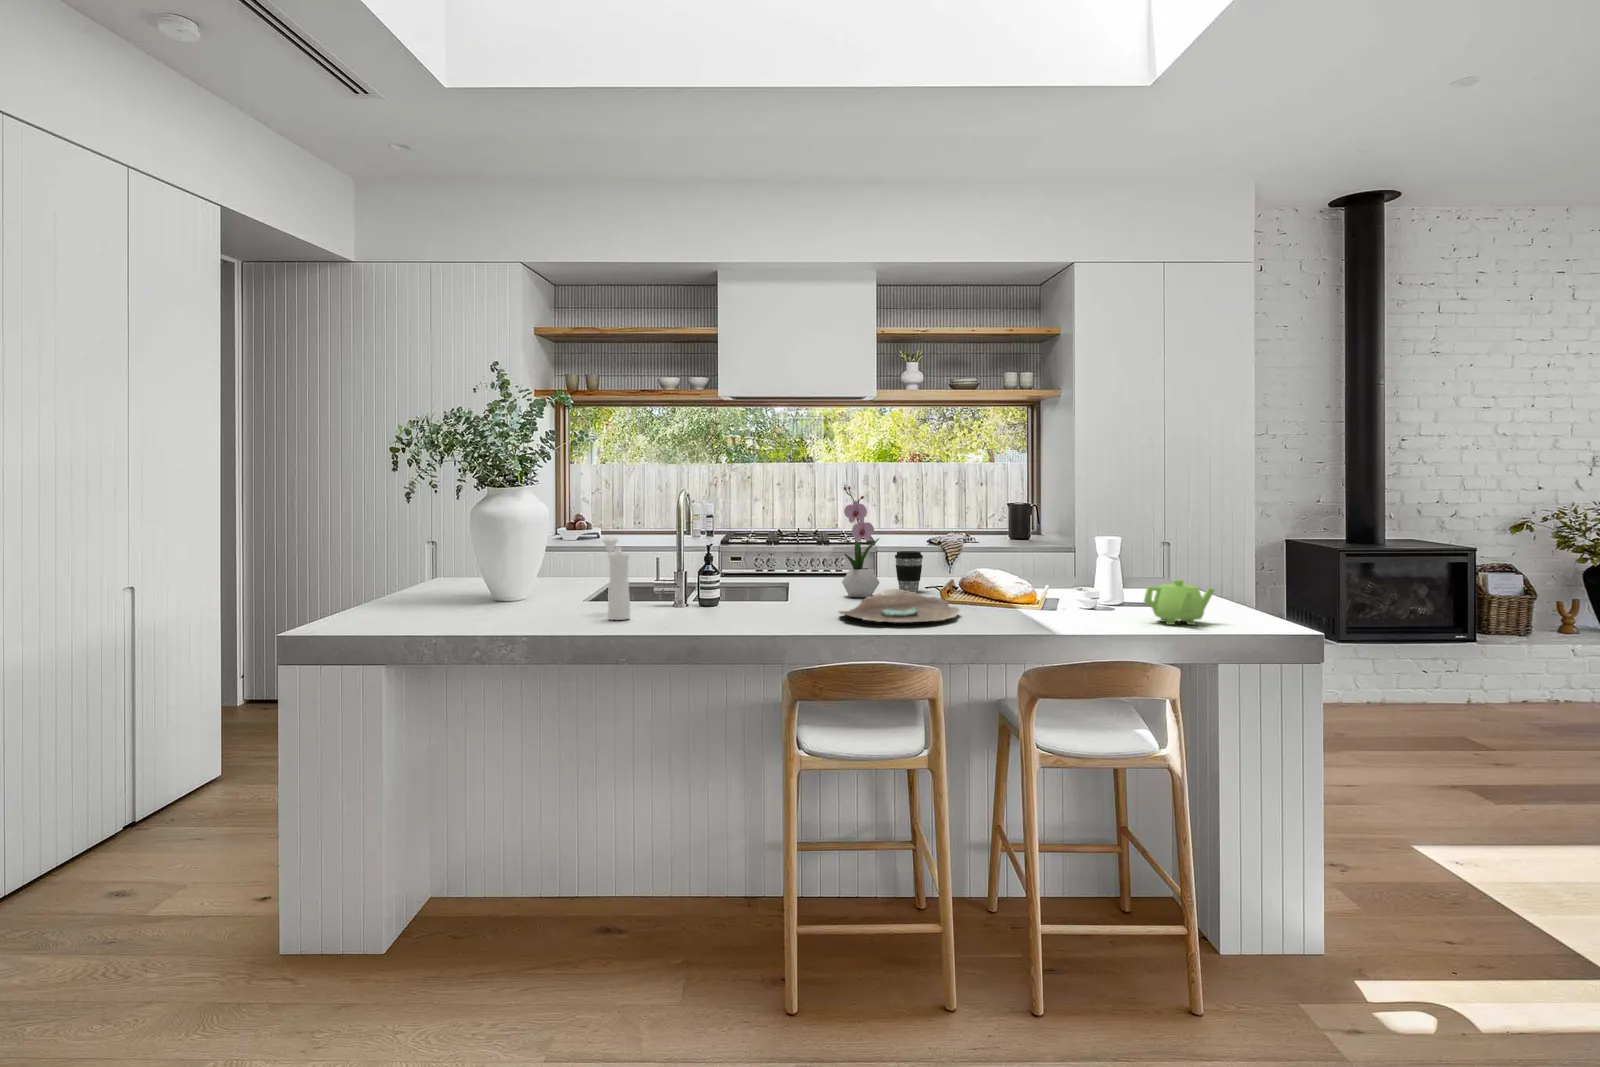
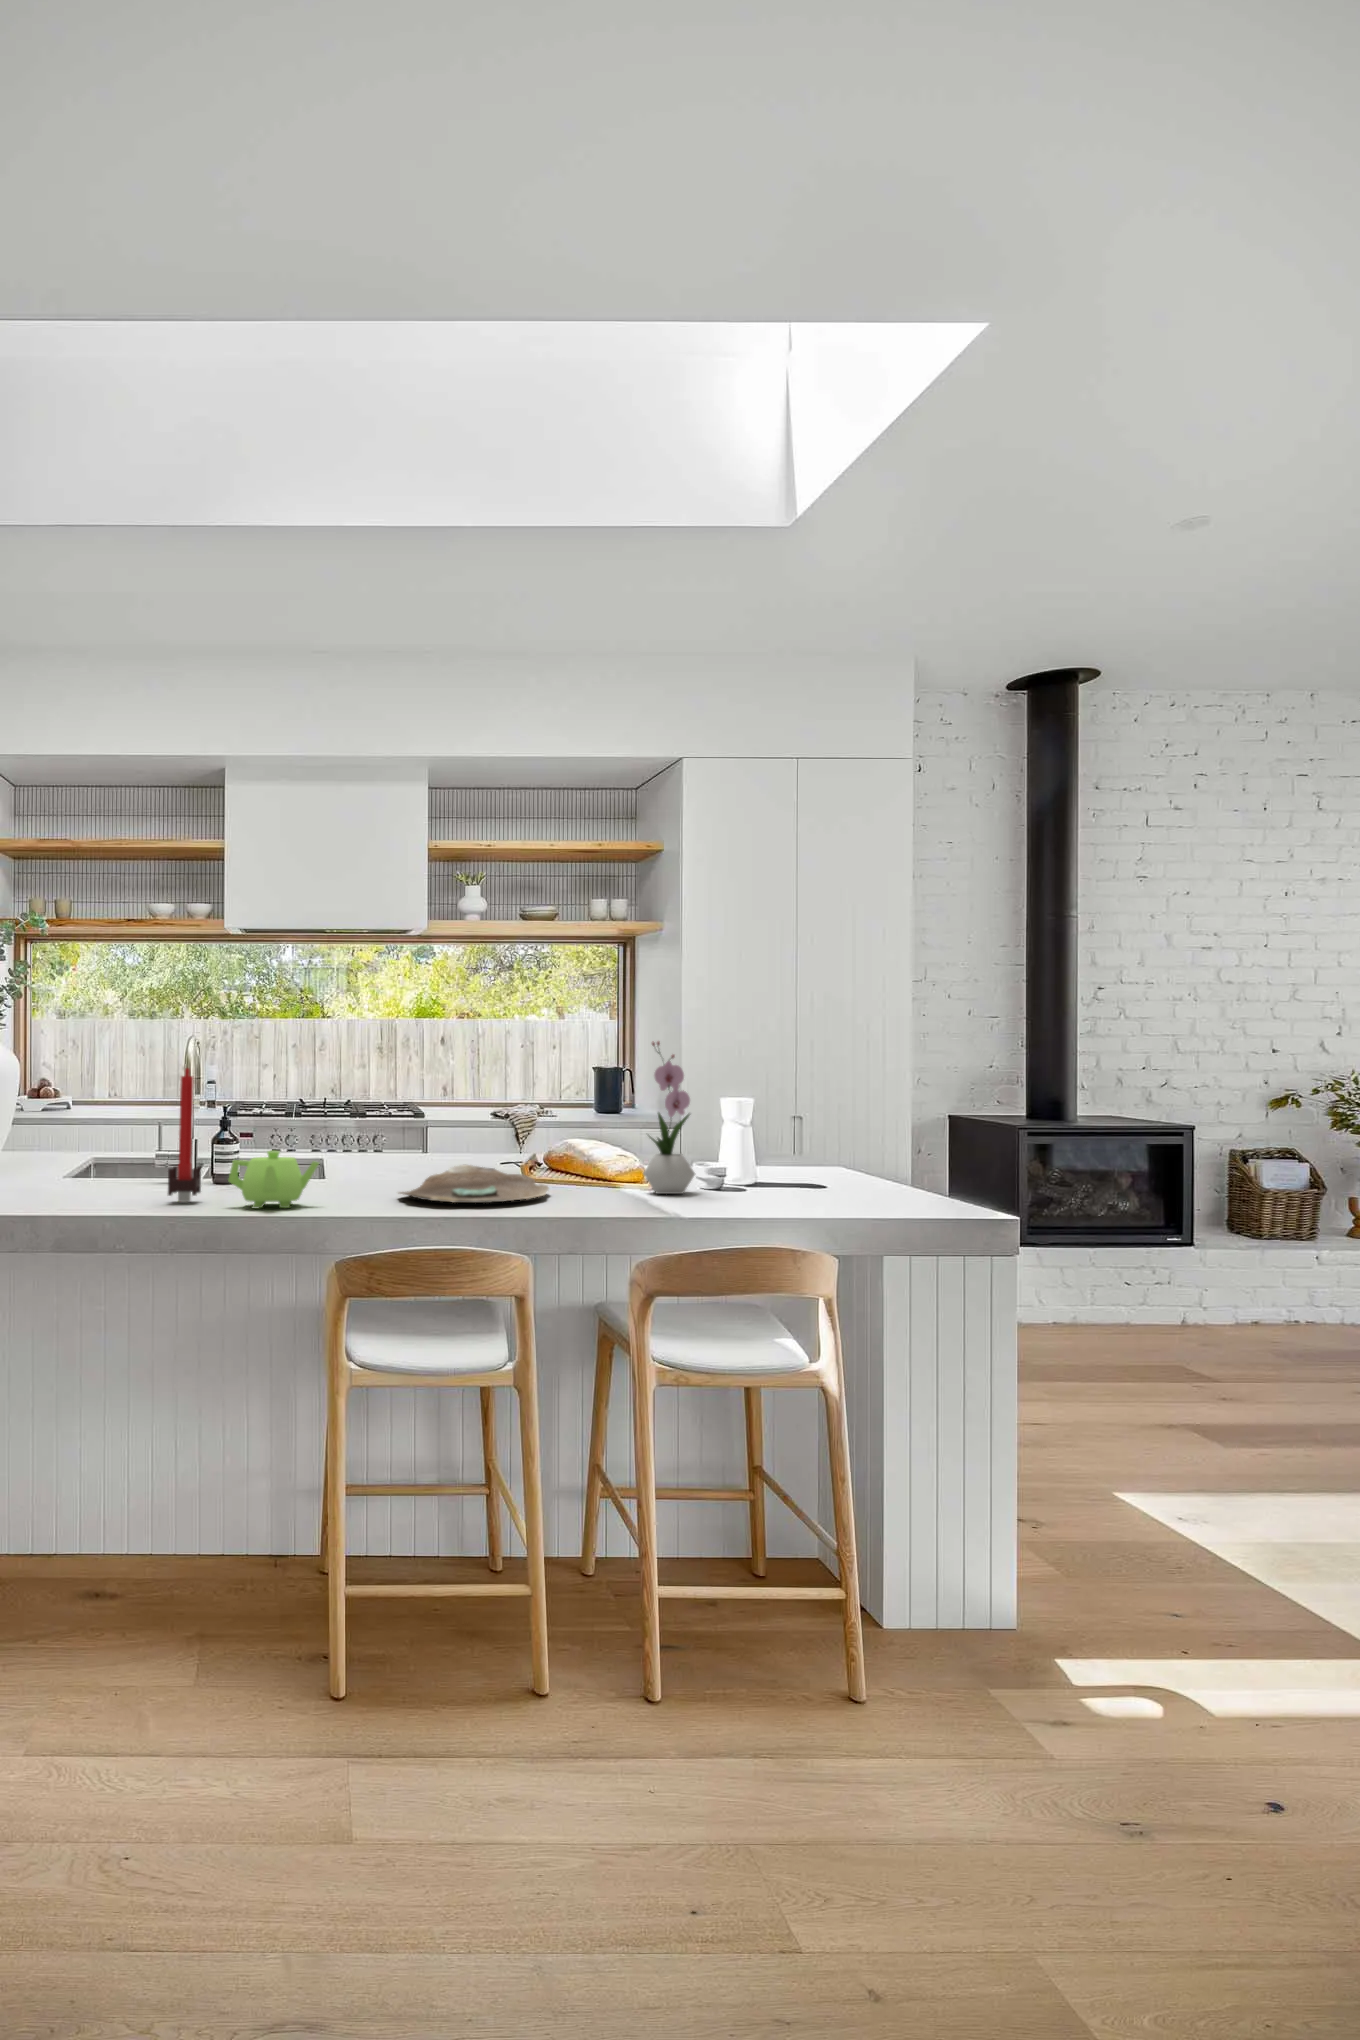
flower arrangement: present [842,486,880,597] -> present [644,1042,695,1194]
candle: none [668,516,693,617] -> present [168,1068,201,1202]
pepper mill: present [602,536,630,620] -> none [73,1095,116,1207]
coffee cup: present [895,551,923,592] -> none [463,1120,499,1172]
teapot: present [1144,579,1214,625] -> present [228,1151,319,1208]

